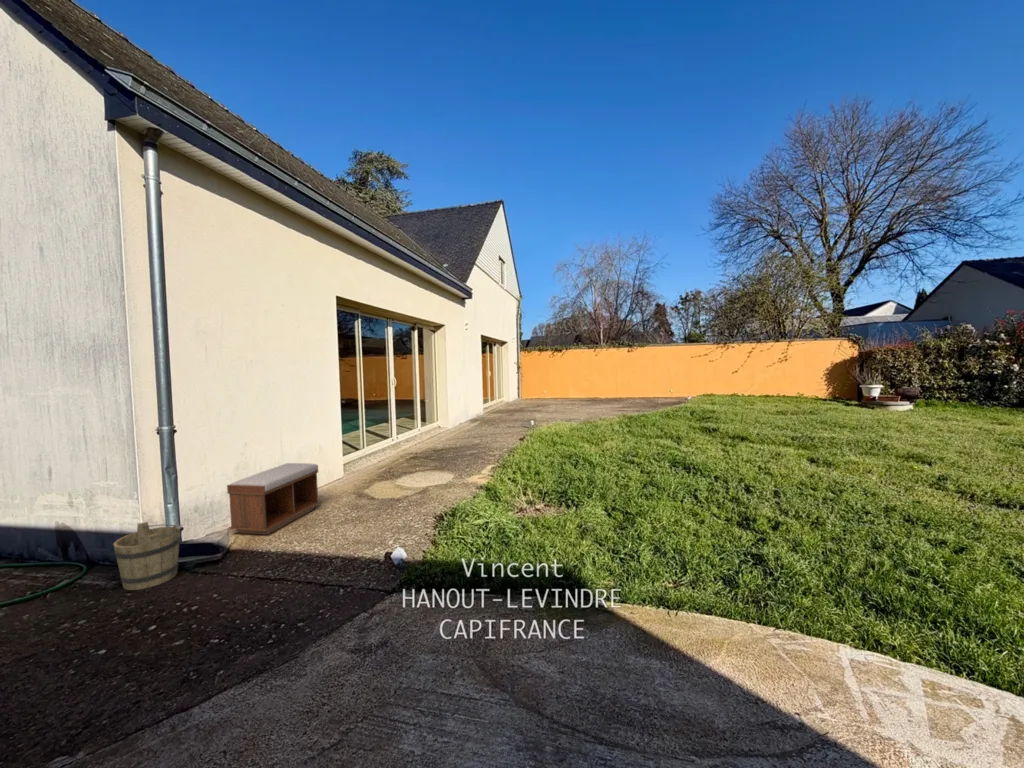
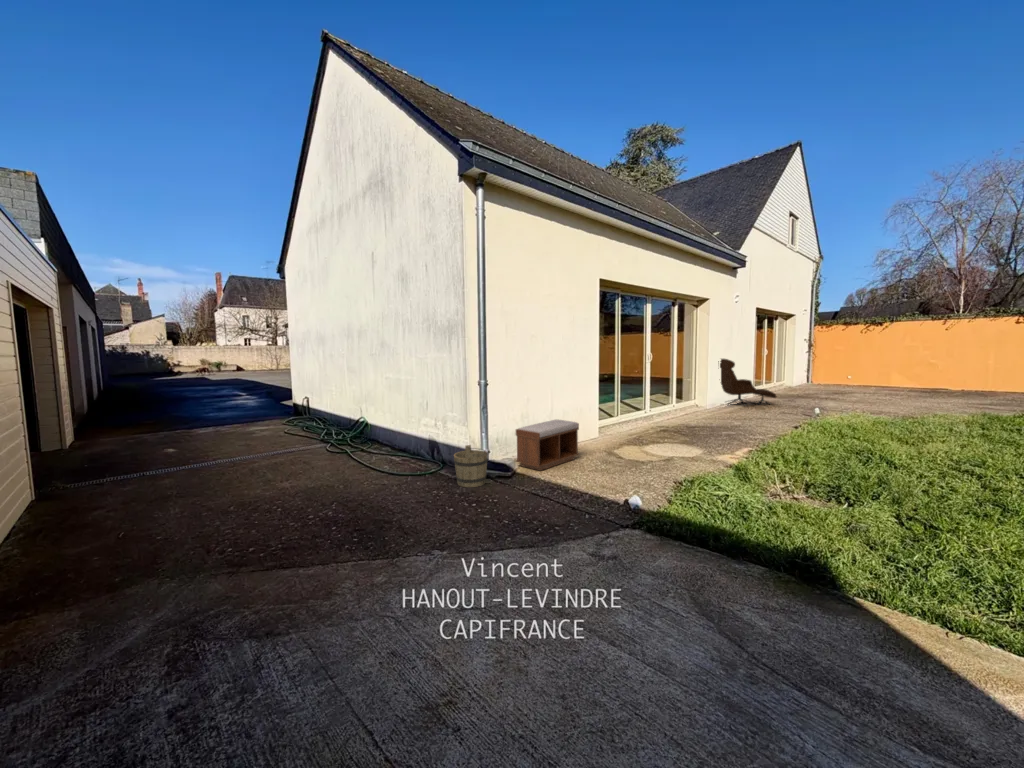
lounge chair: none [454,381,503,424] -> present [718,359,776,406]

